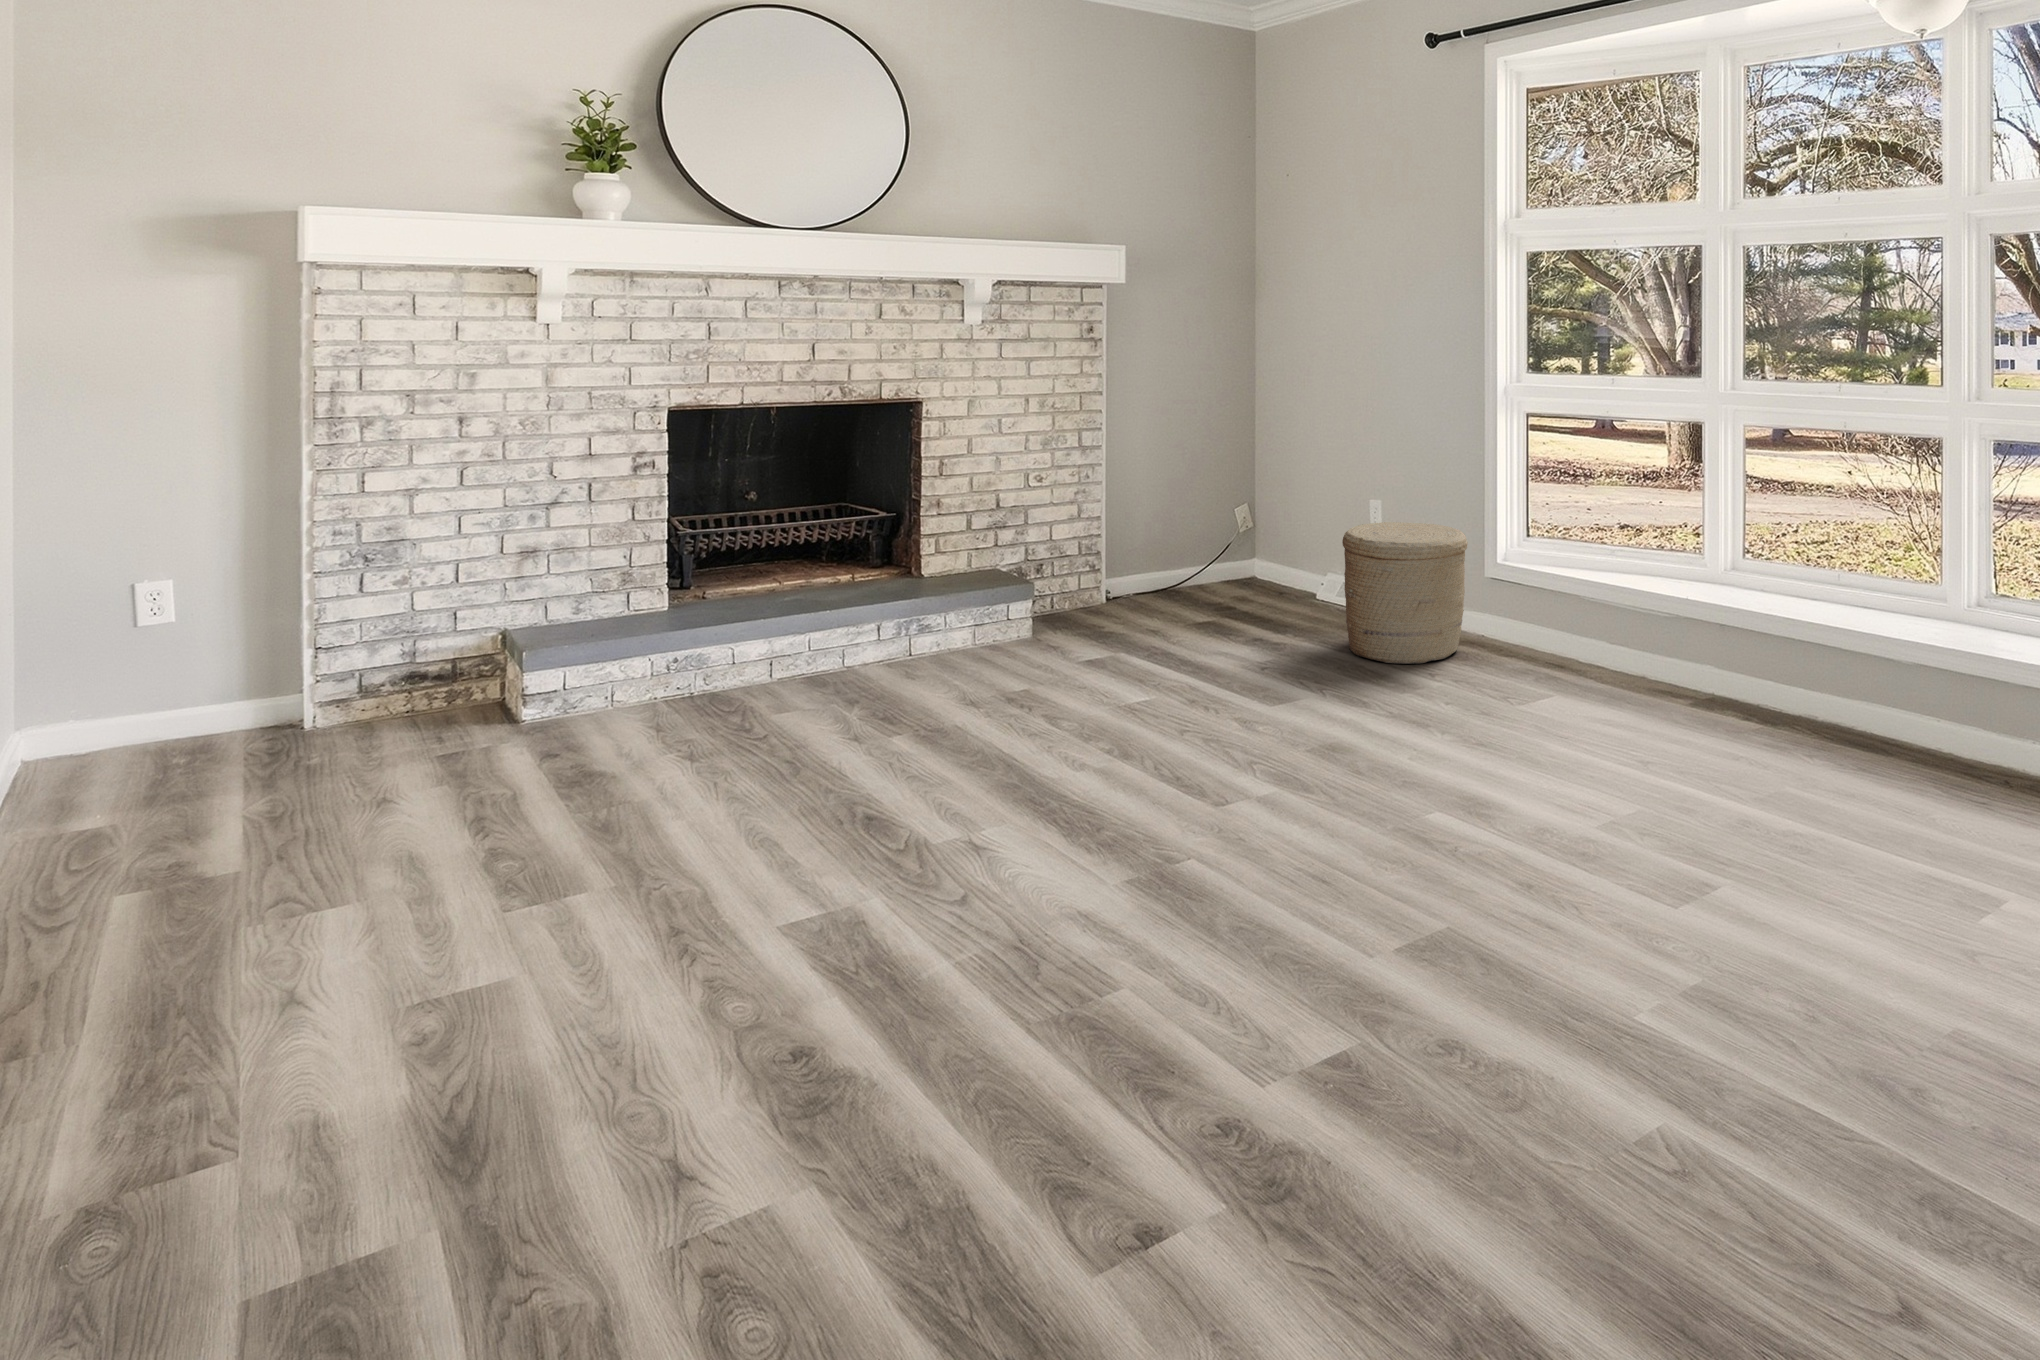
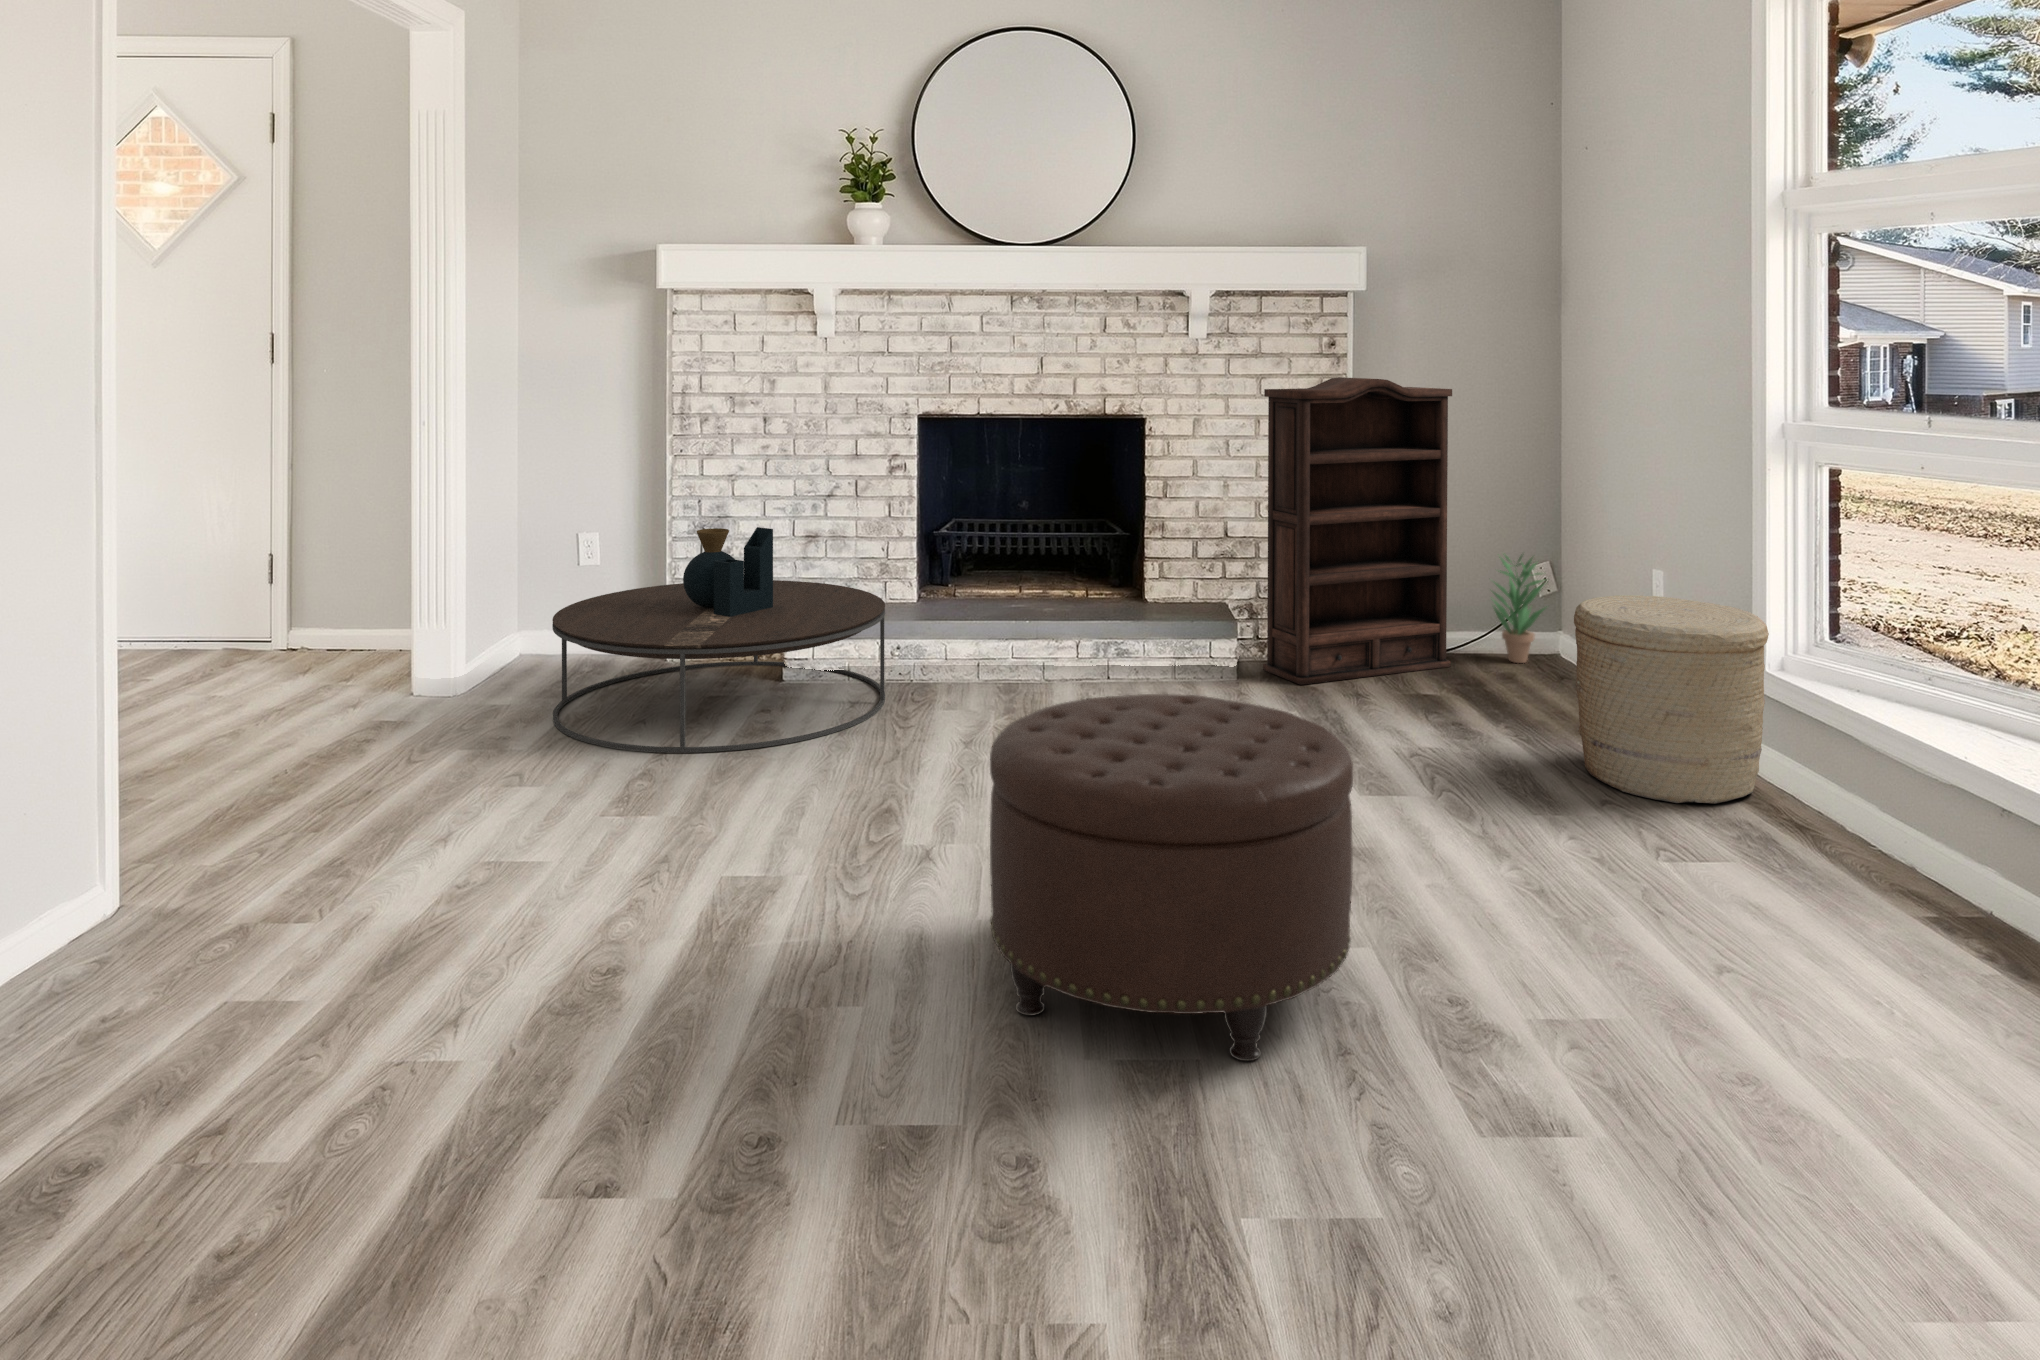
bookshelf: none [1044,361,1193,630] -> present [1263,377,1452,685]
potted plant: none [1209,497,1260,586] -> present [1491,555,1546,663]
coffee table: none [209,547,696,833] -> present [552,527,885,753]
ottoman: none [1090,636,1374,906] -> present [990,694,1353,1061]

